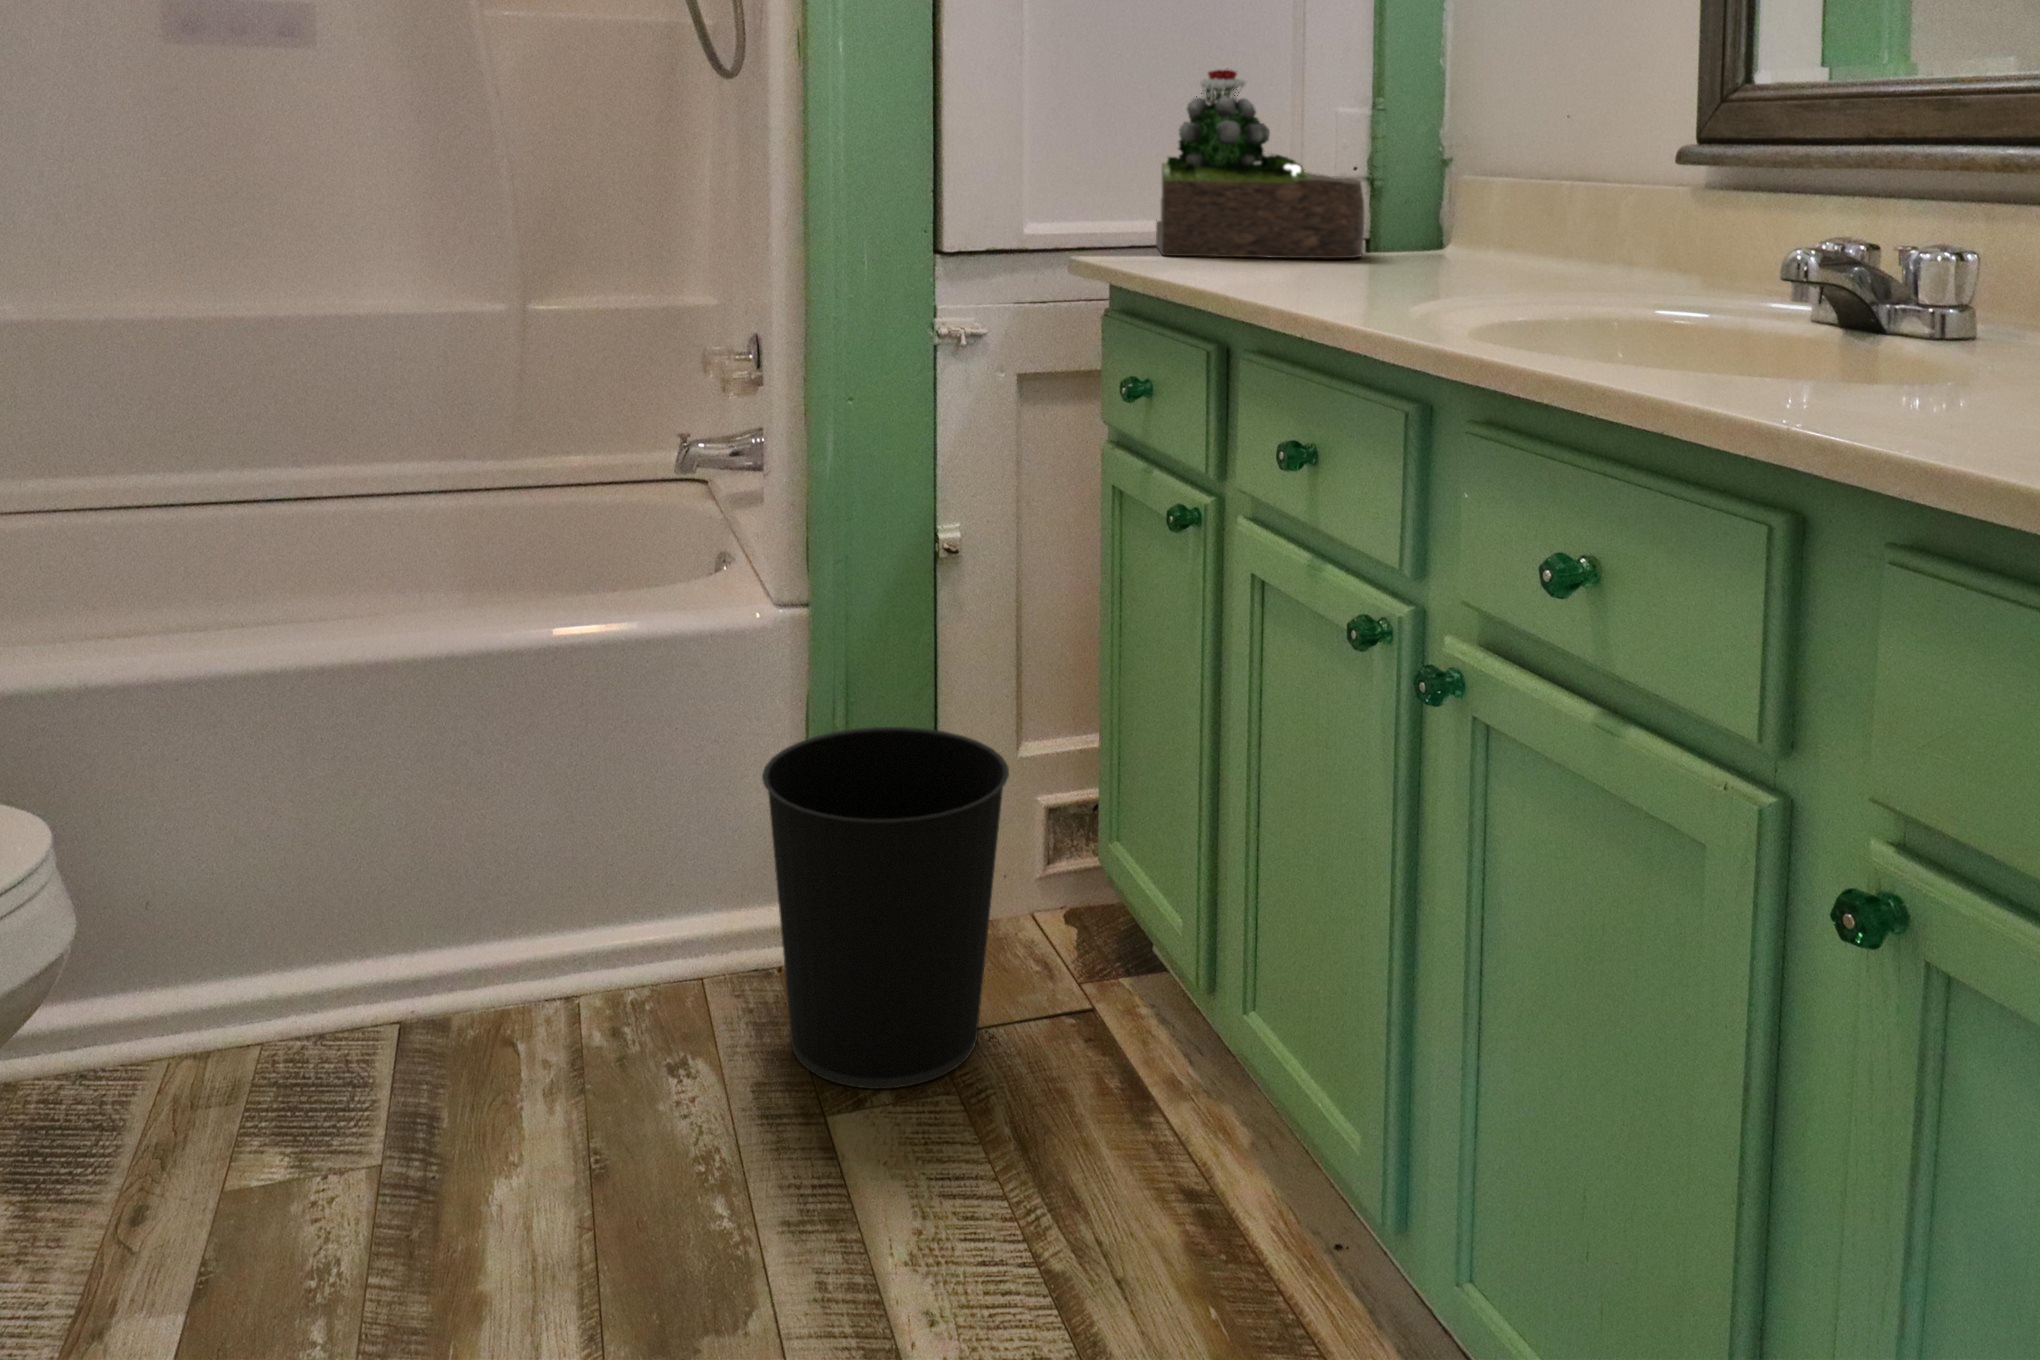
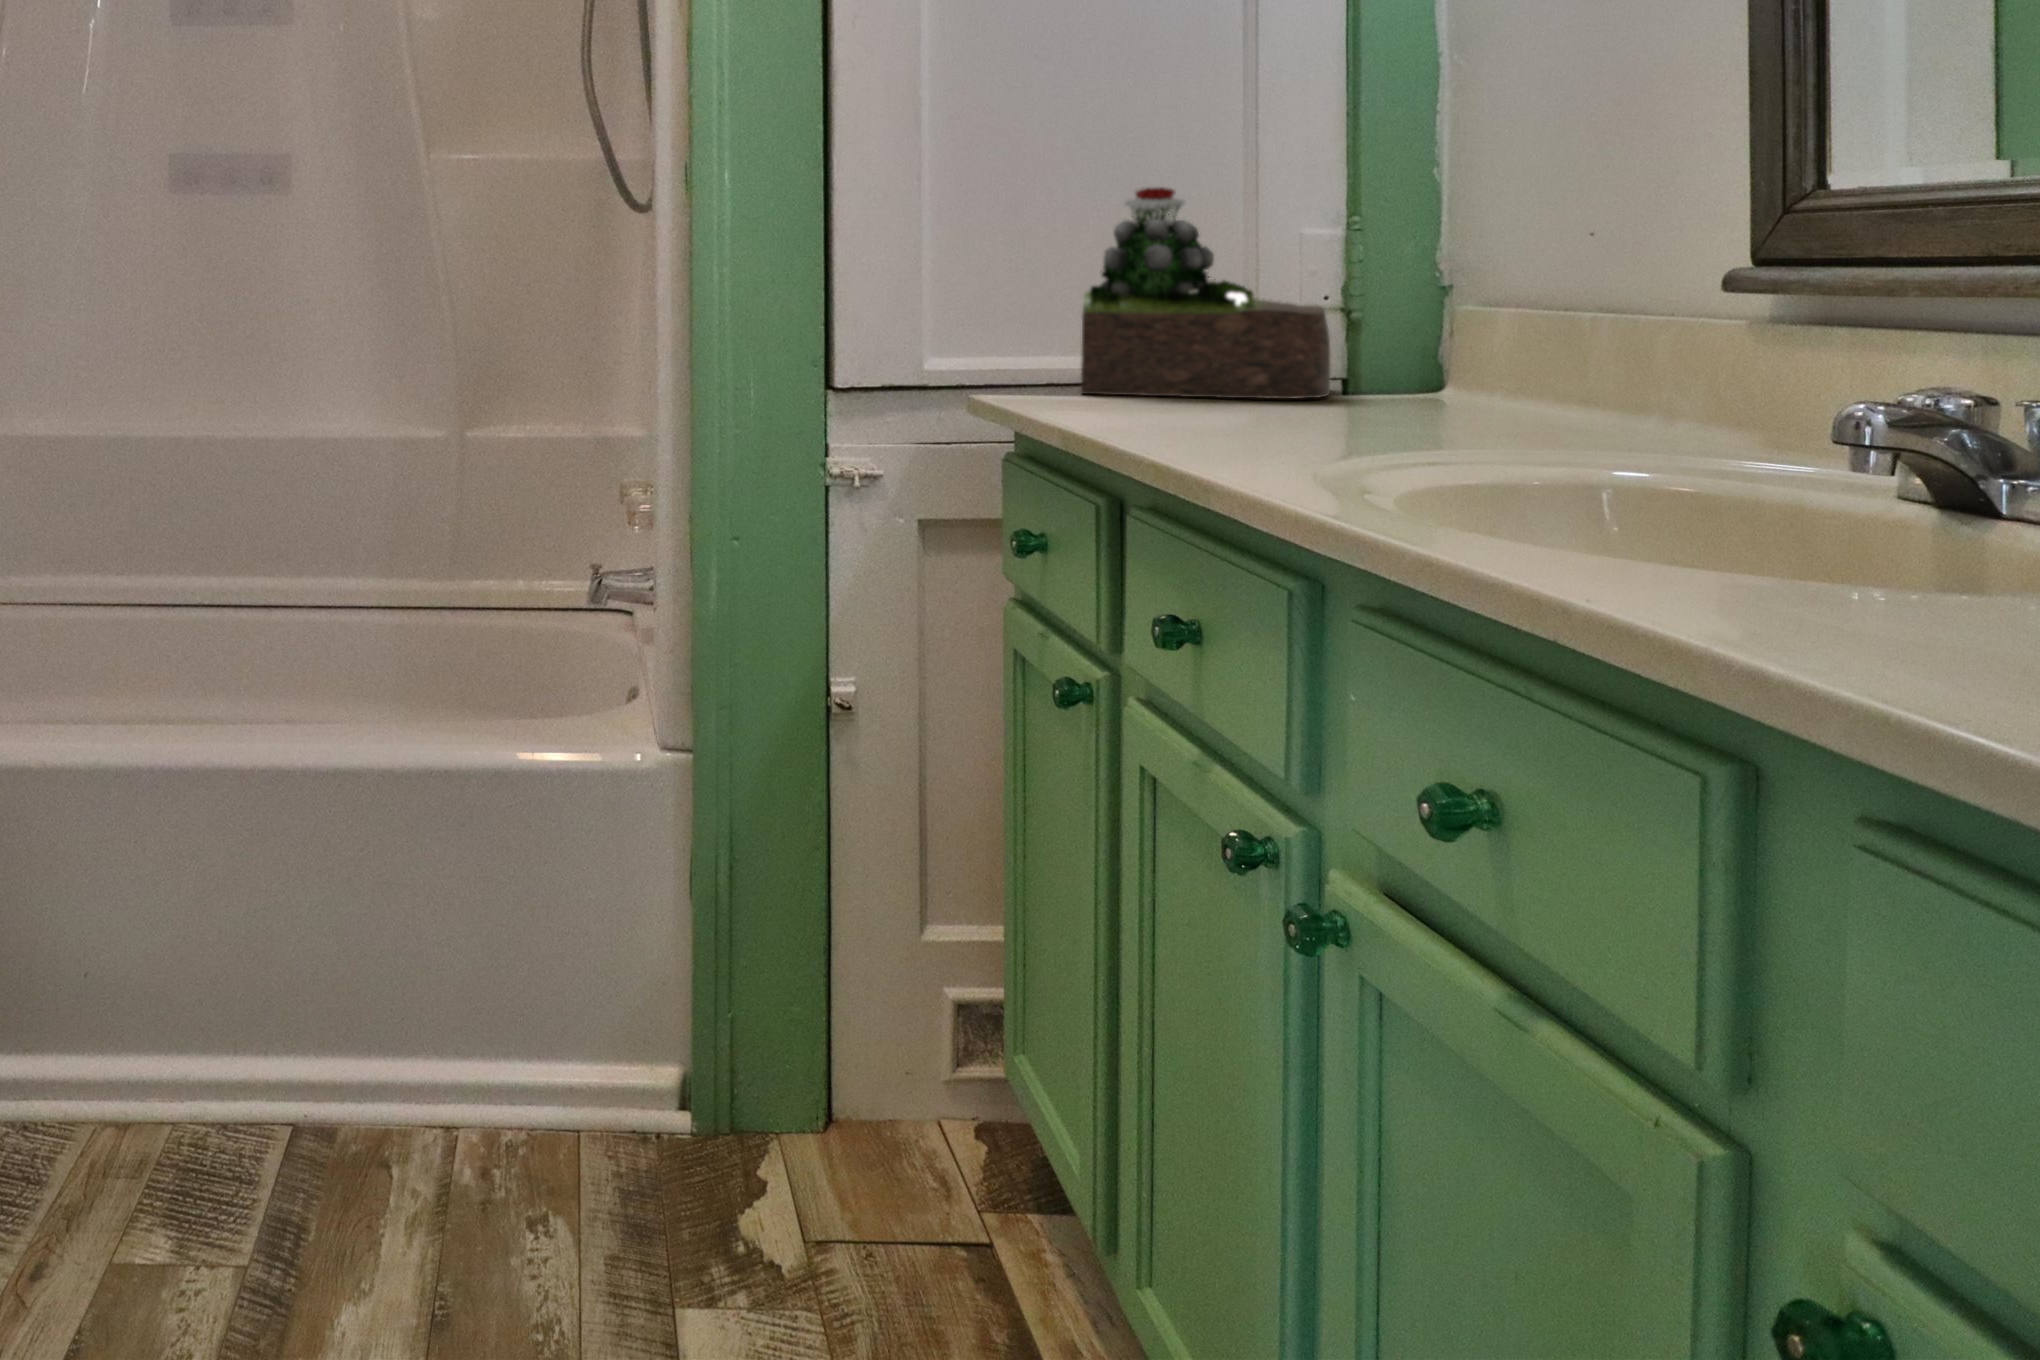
wastebasket: present [762,727,1009,1089] -> none [624,887,887,1287]

